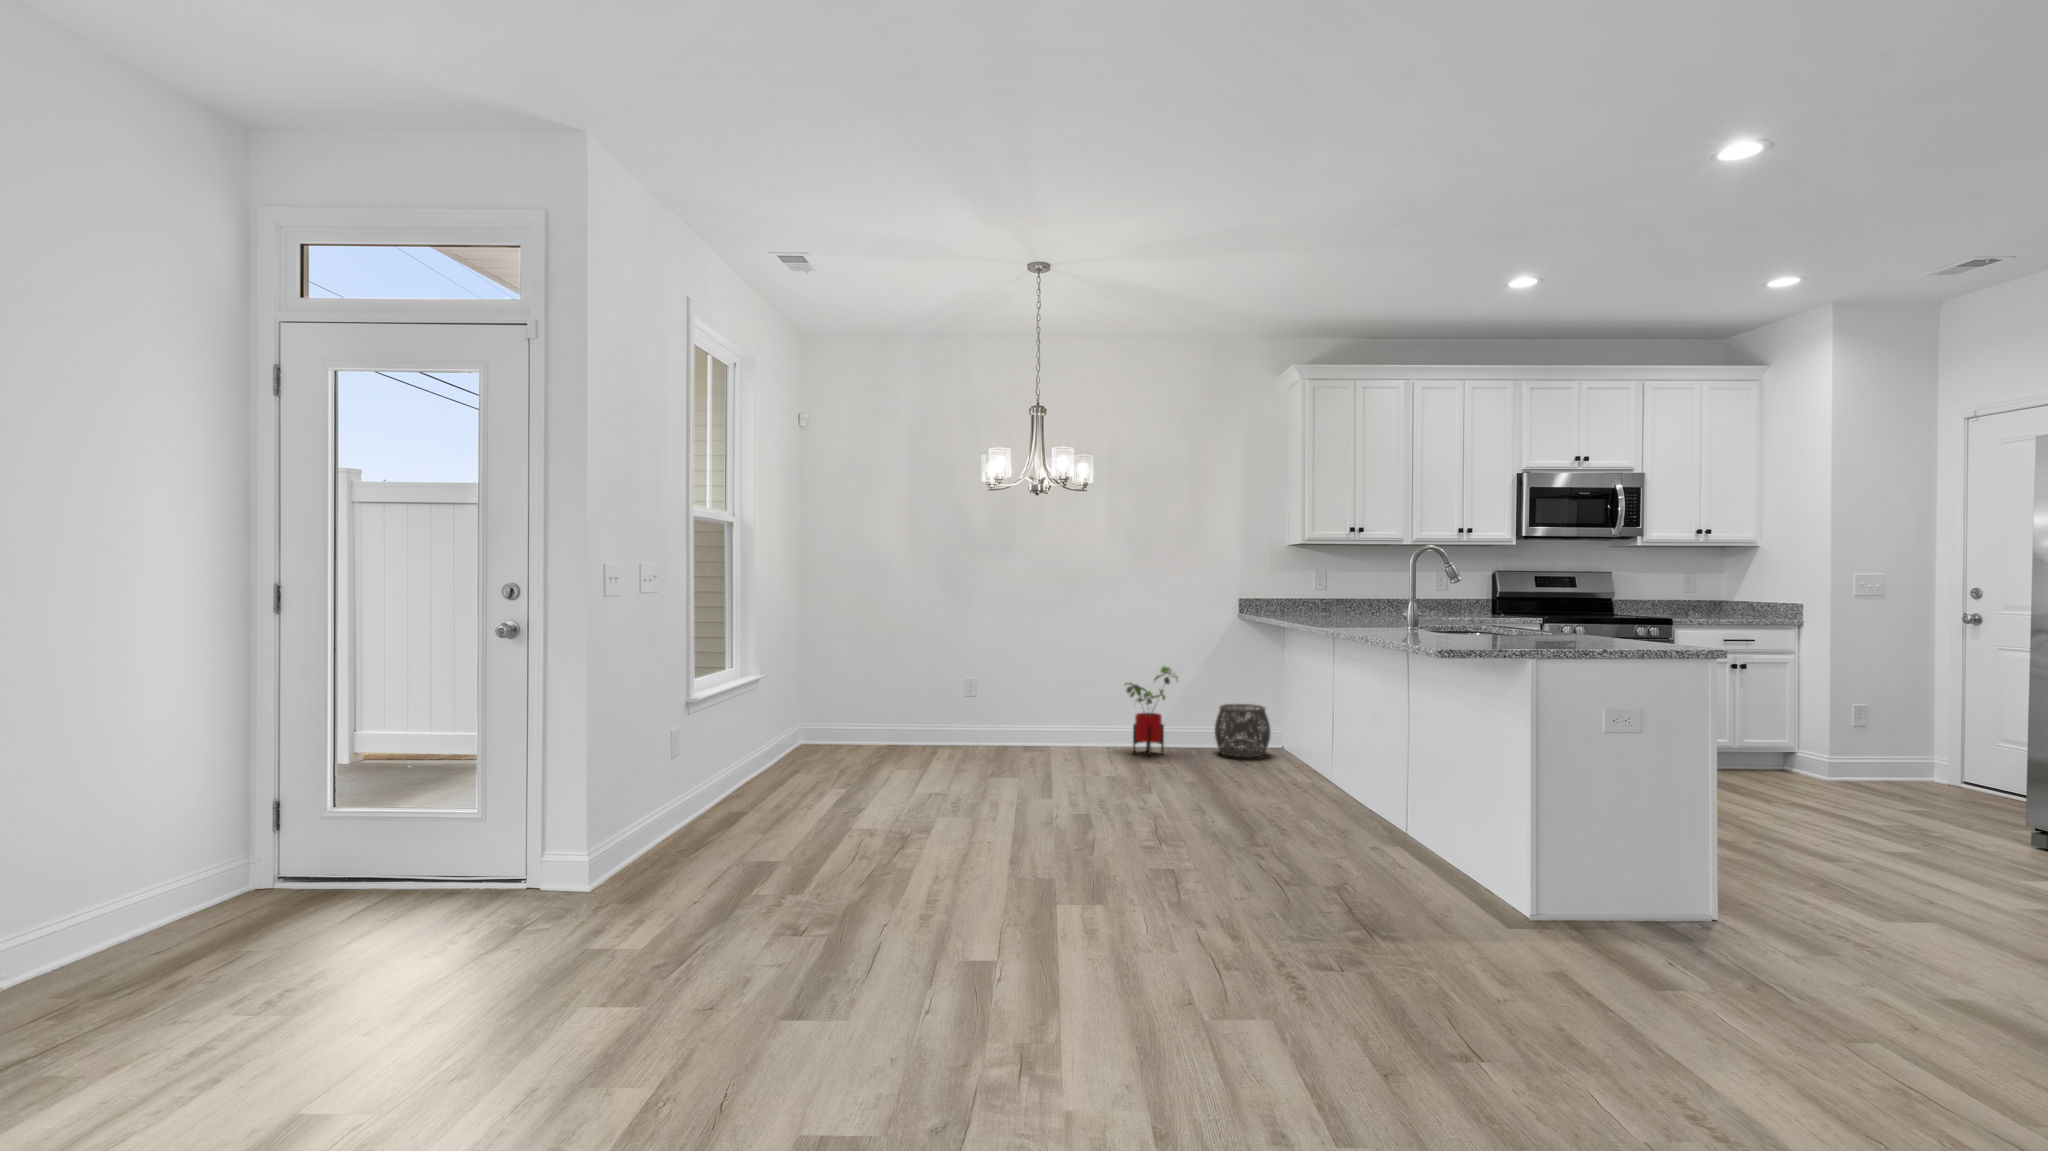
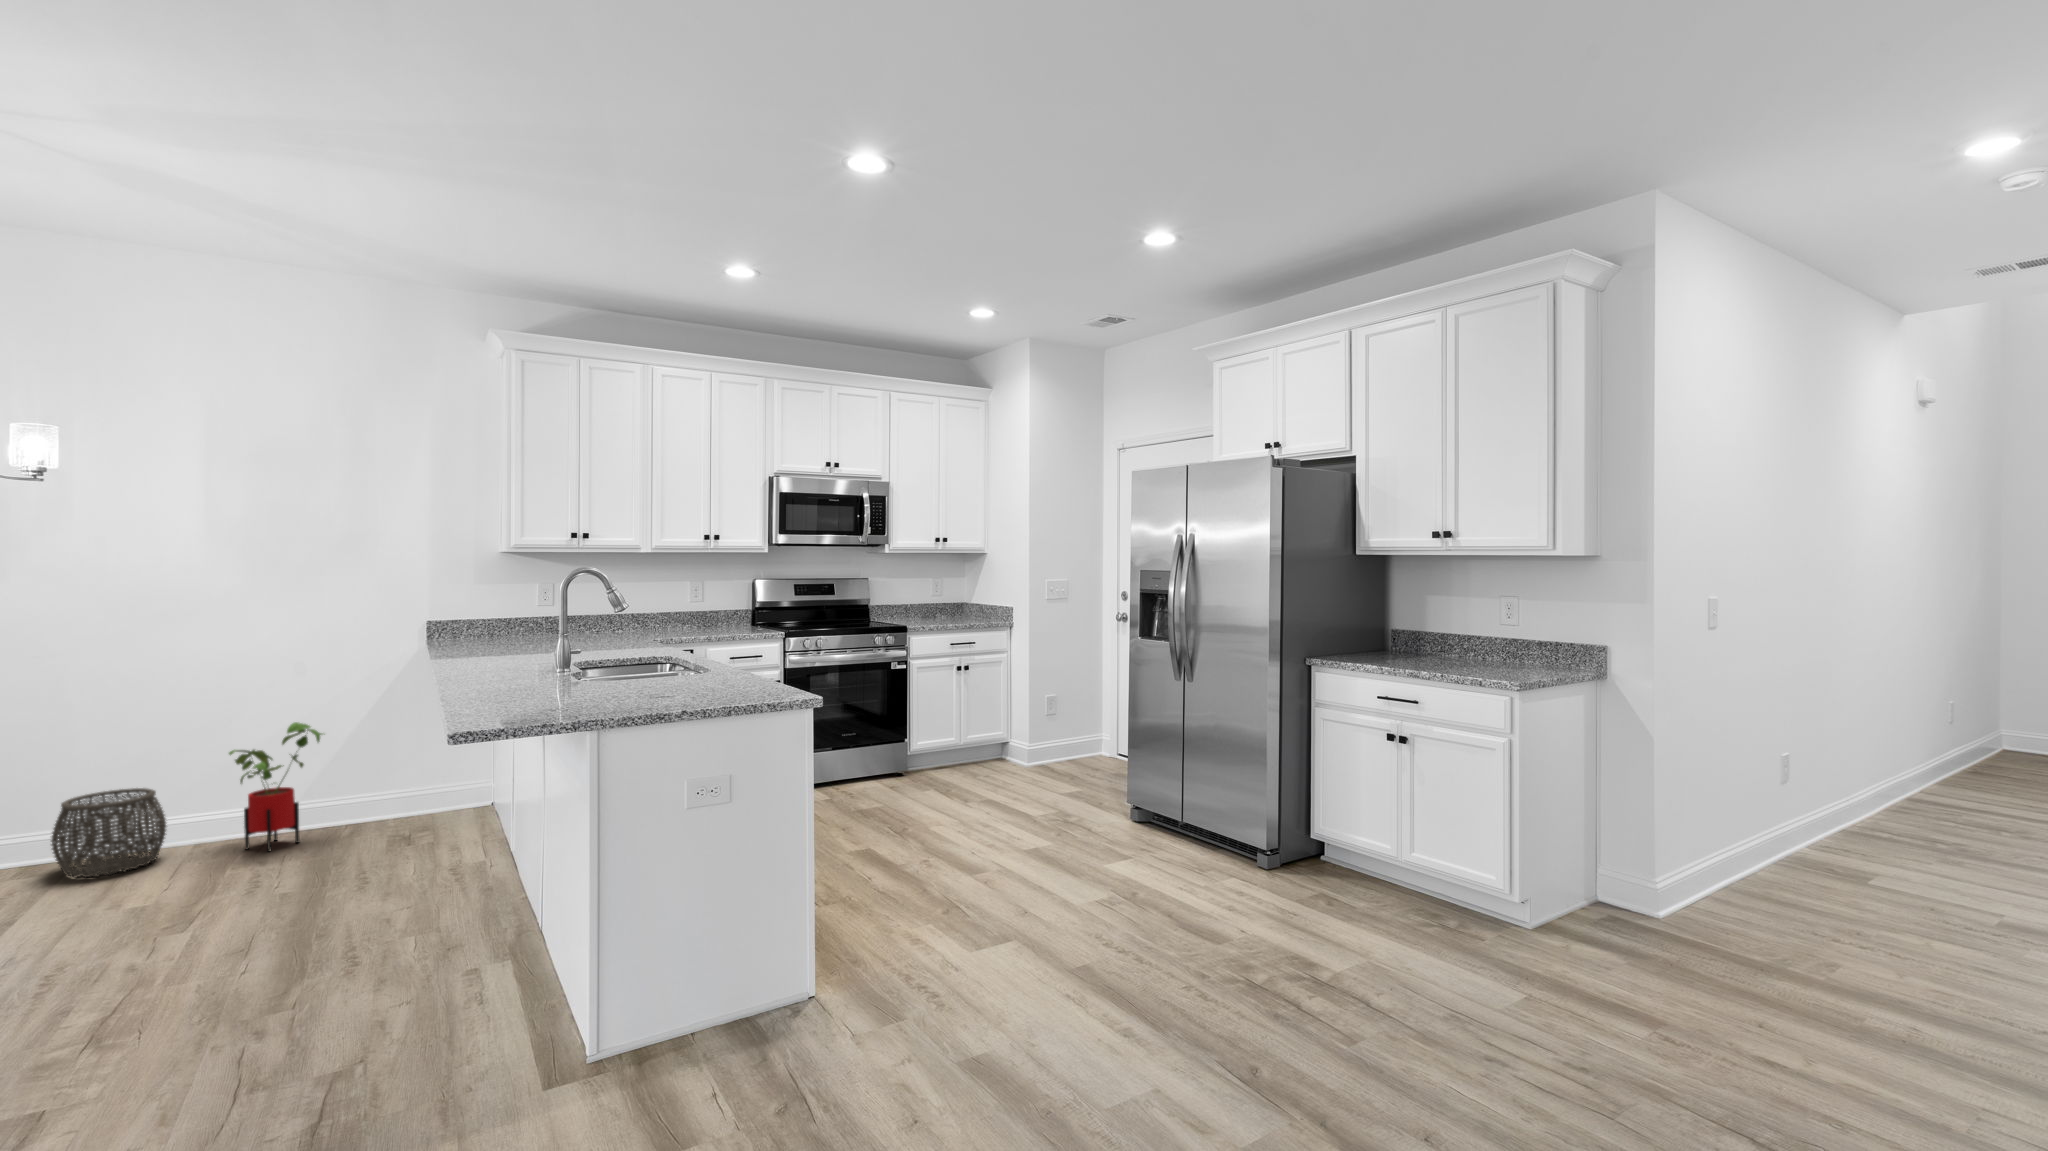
woven basket: present [1215,704,1270,758] -> present [51,788,166,877]

